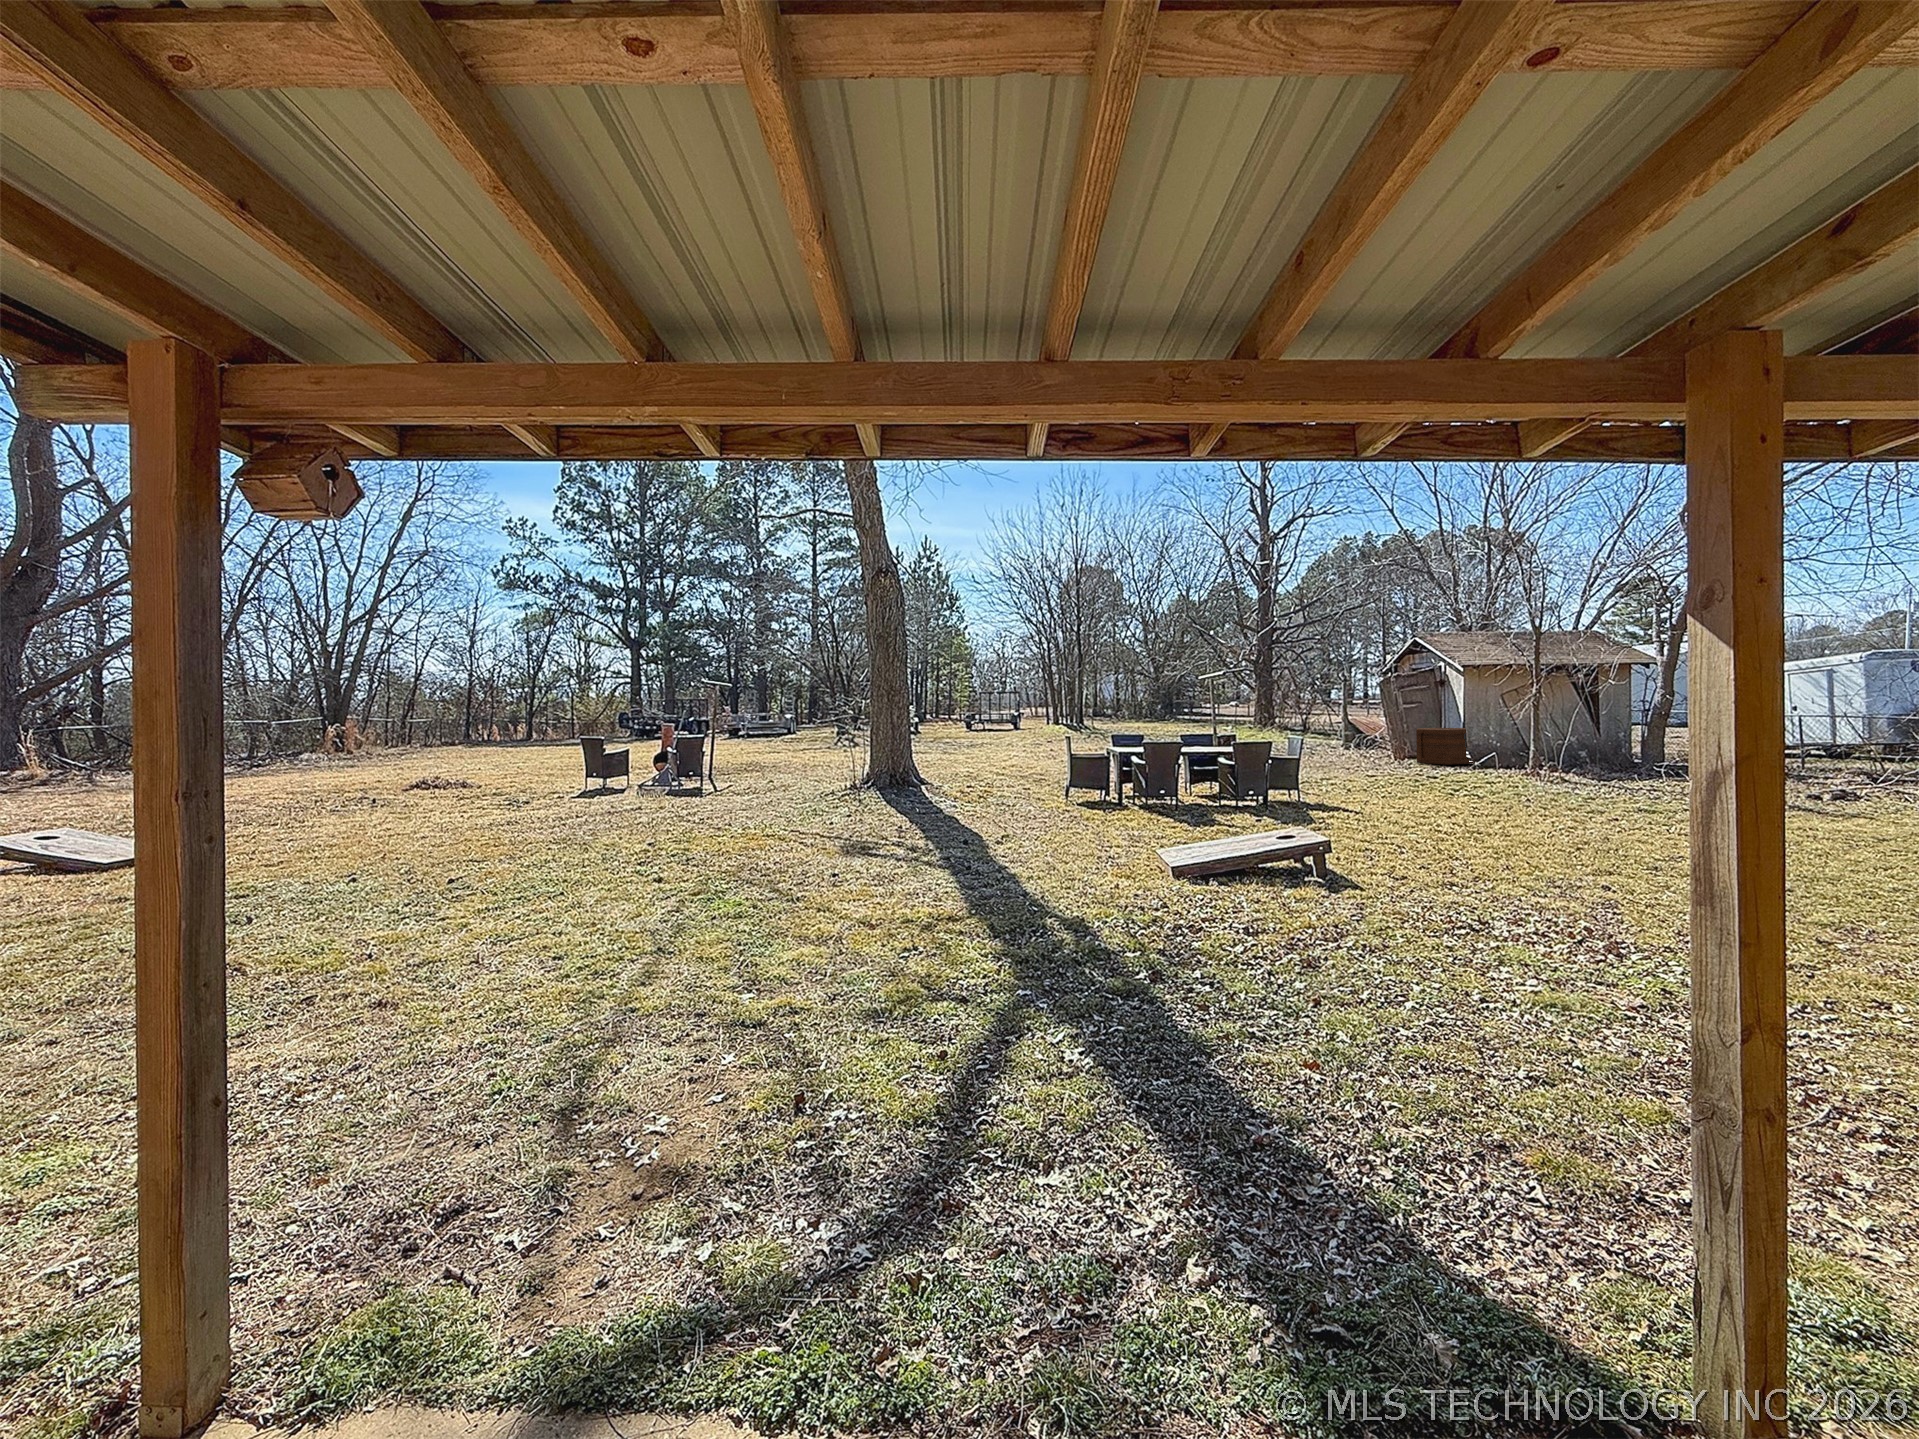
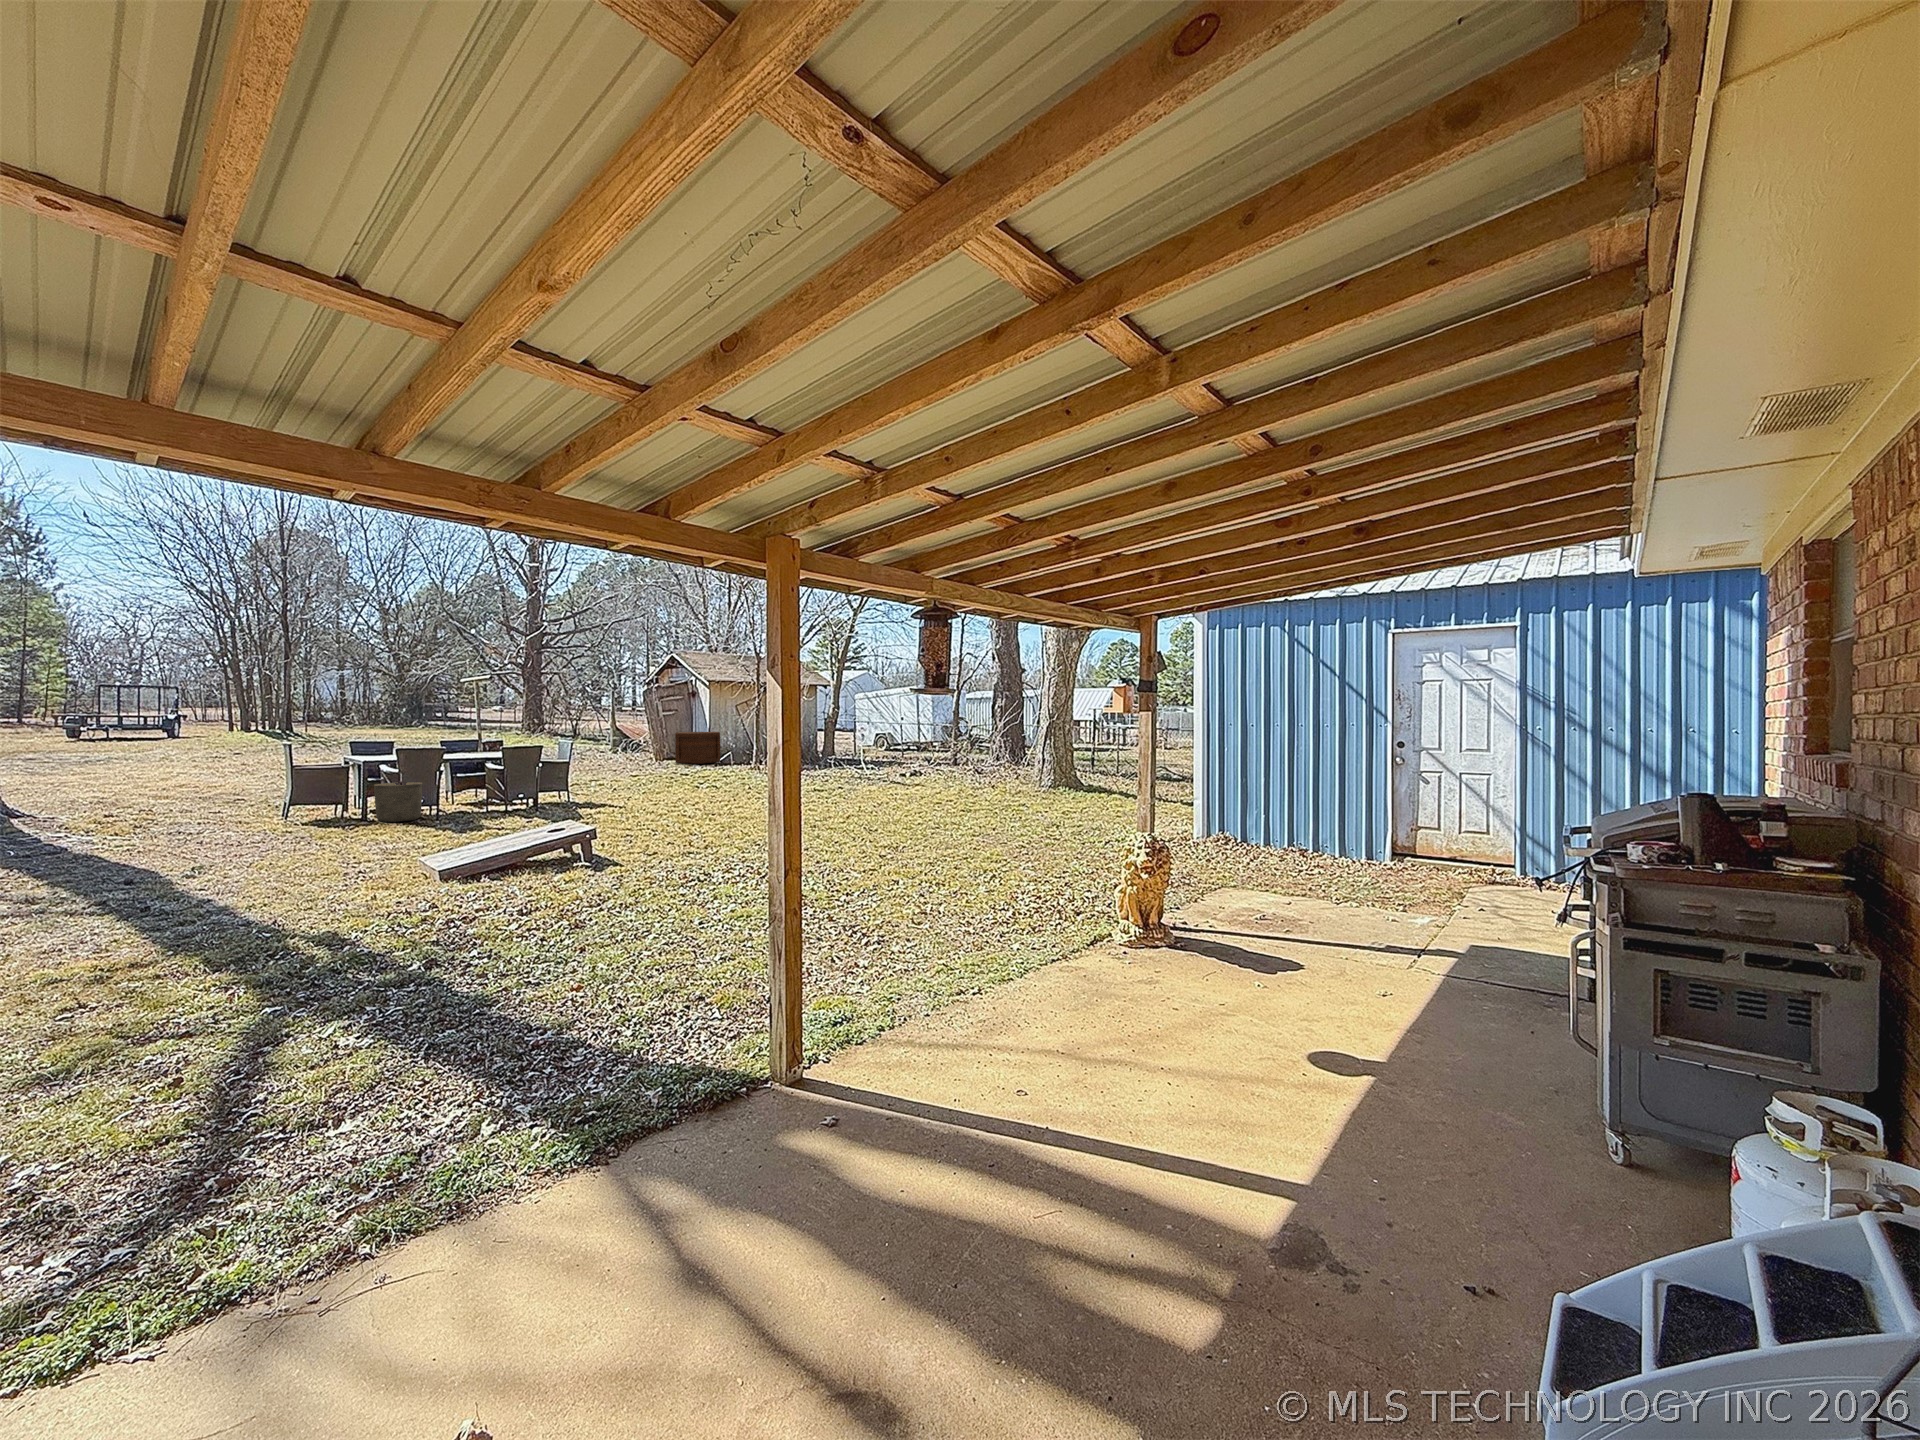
planter: none [1127,774,1165,810] -> present [374,782,422,822]

